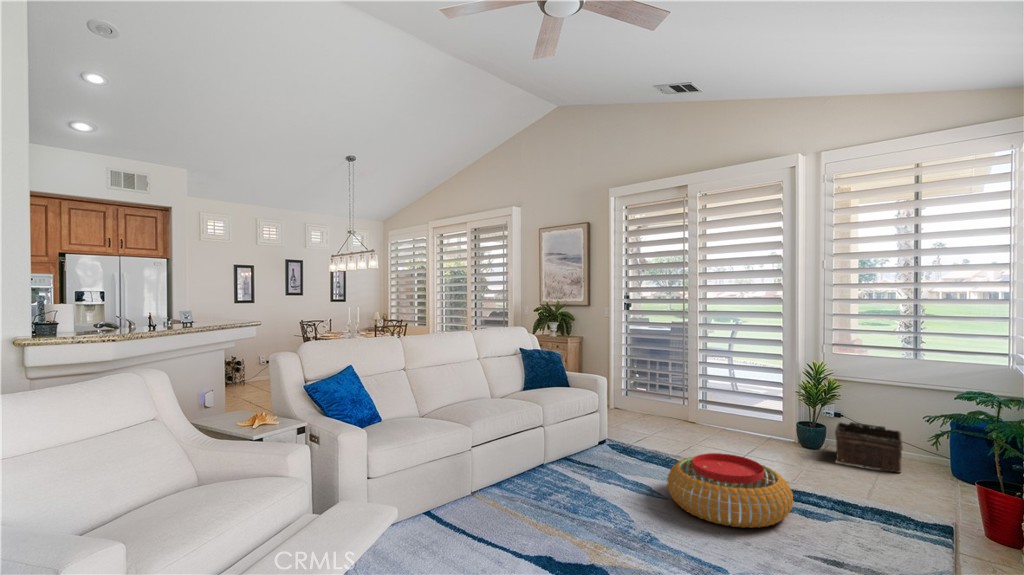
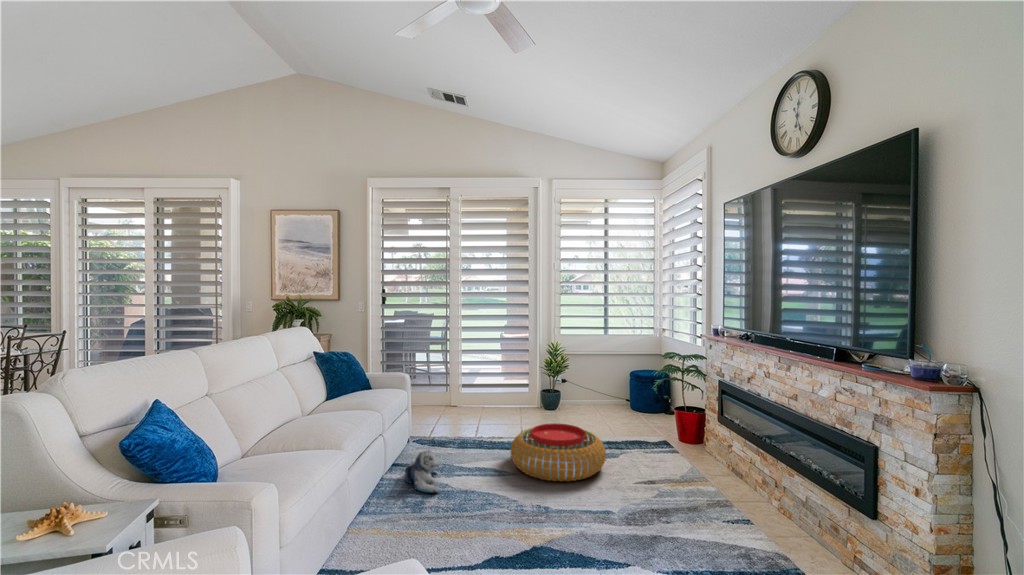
basket: present [835,422,903,473] -> none [569,384,613,415]
plush toy: none [558,449,589,490] -> present [405,451,440,493]

